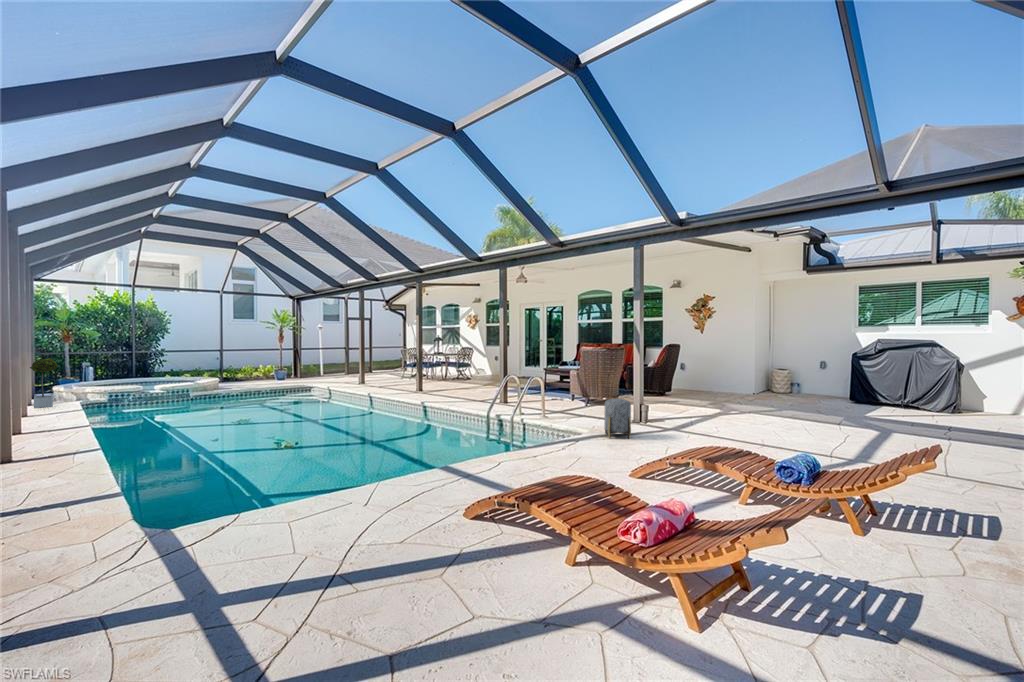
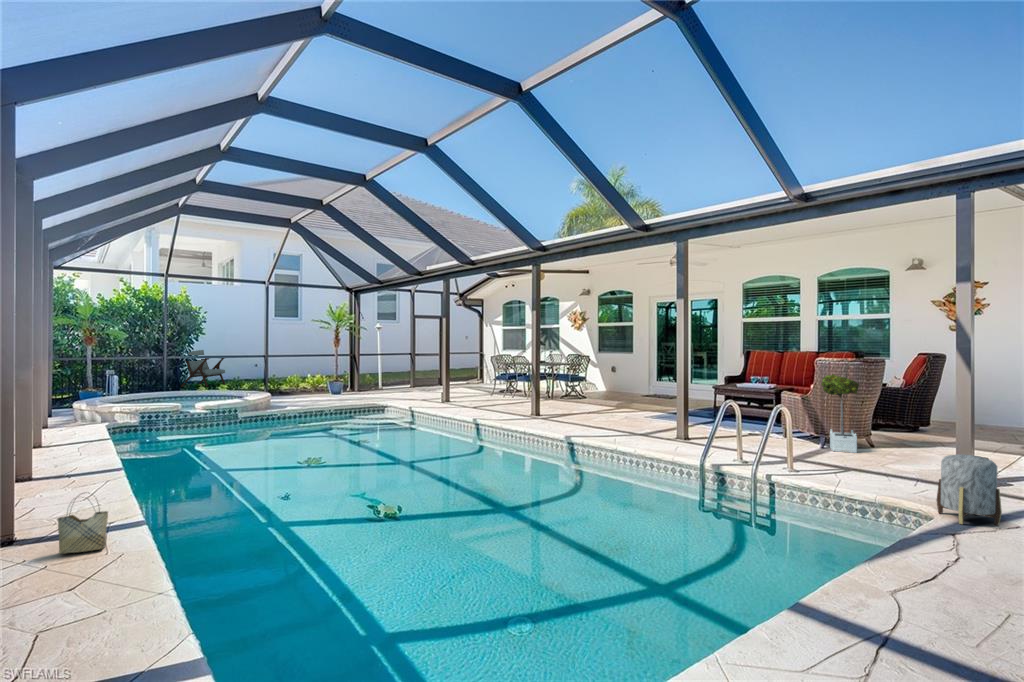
lounge chair: none [148,346,188,375] -> present [181,350,225,387]
potted tree: present [30,358,58,408] -> present [821,374,859,453]
woven basket: none [37,427,73,465] -> present [57,493,108,554]

